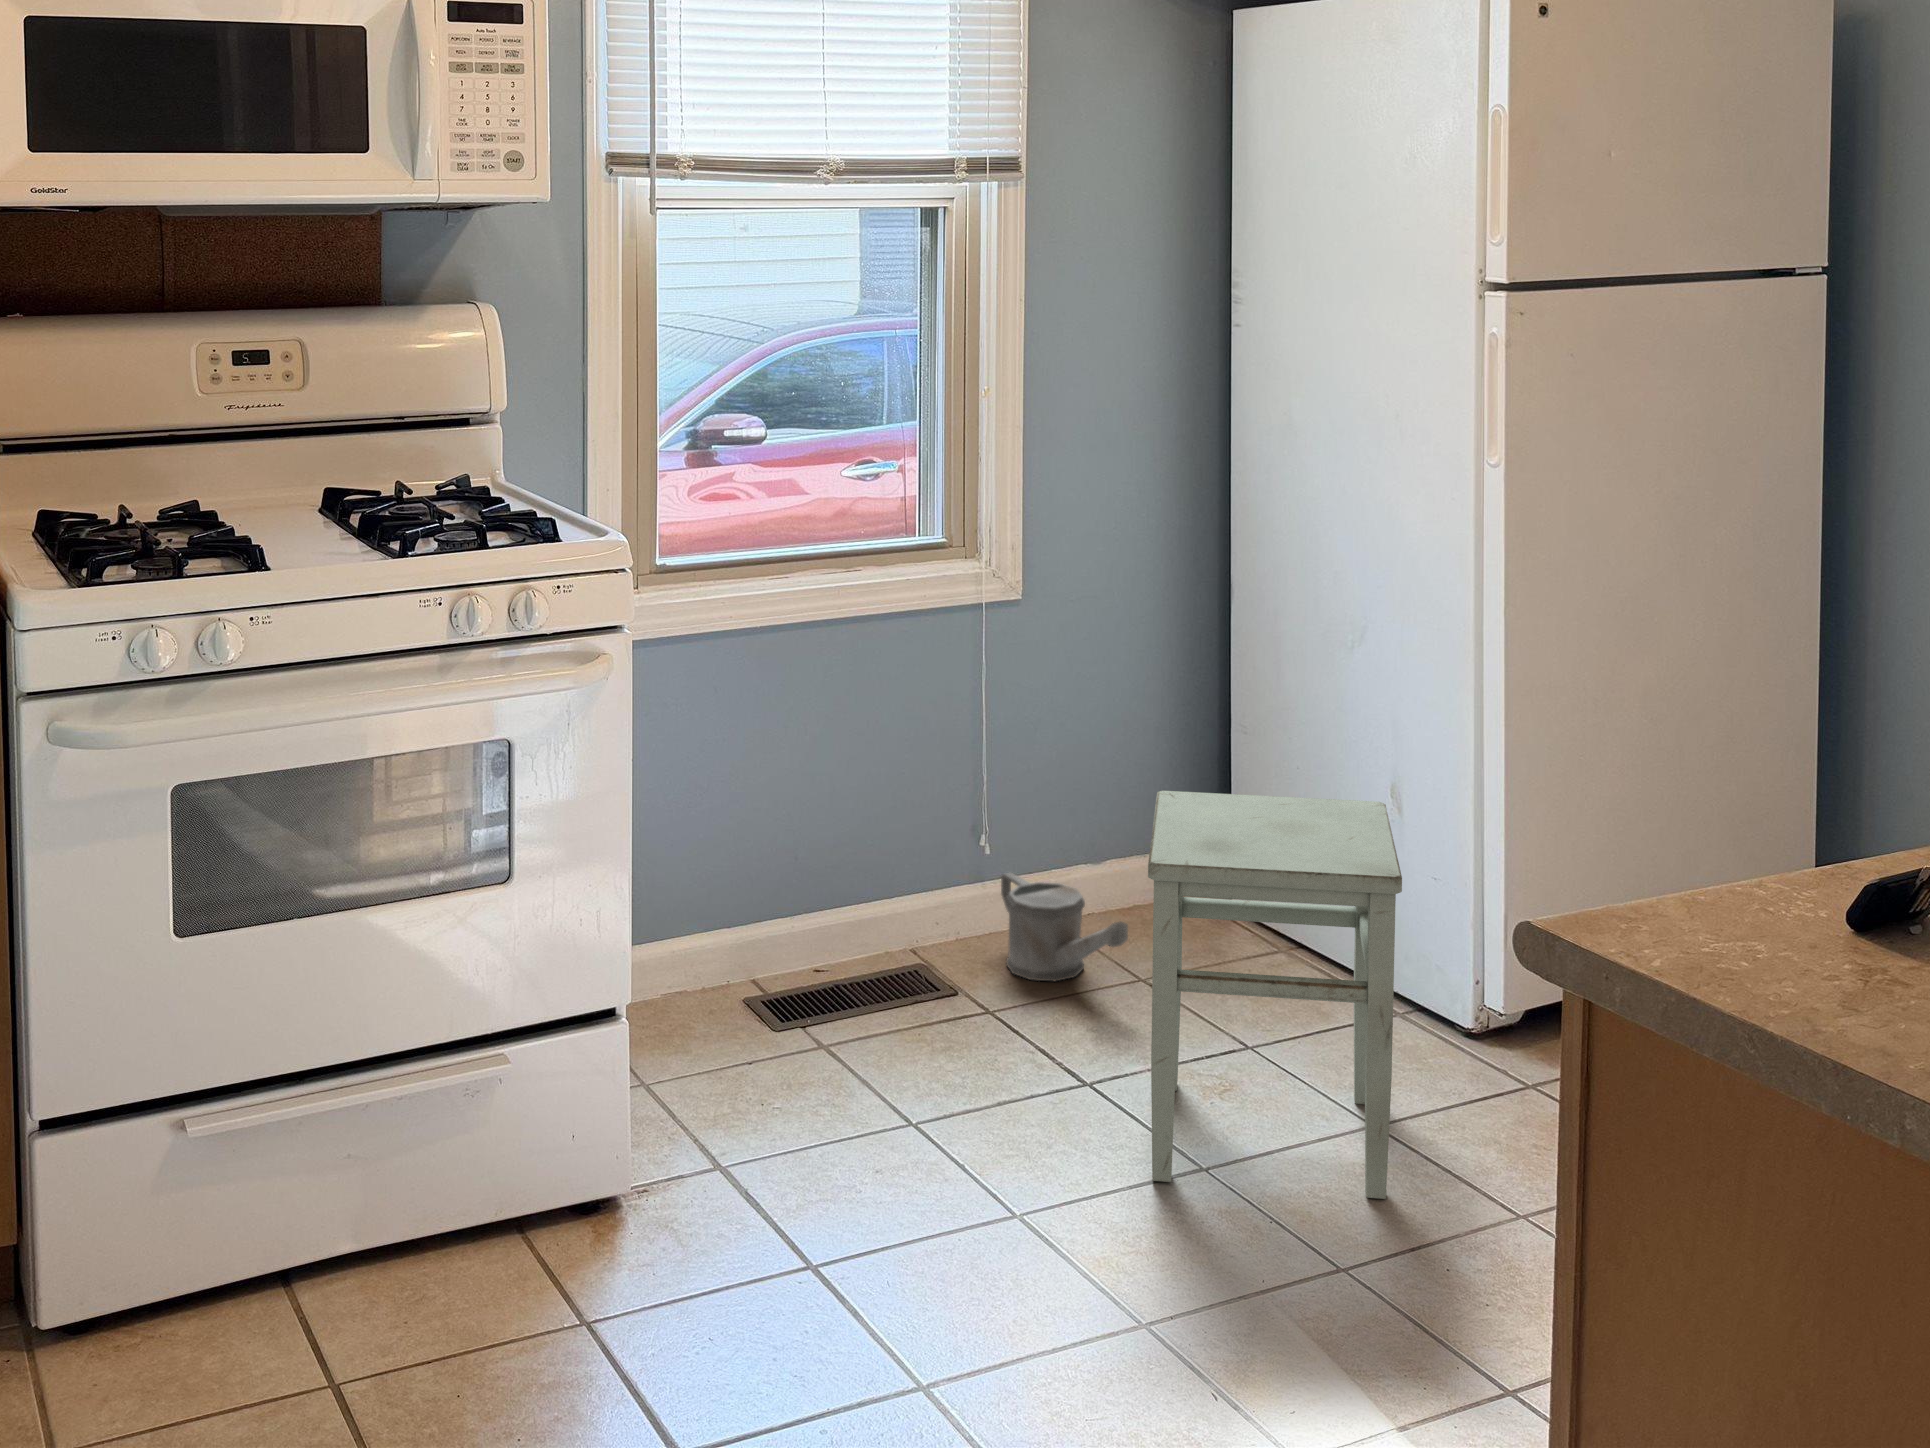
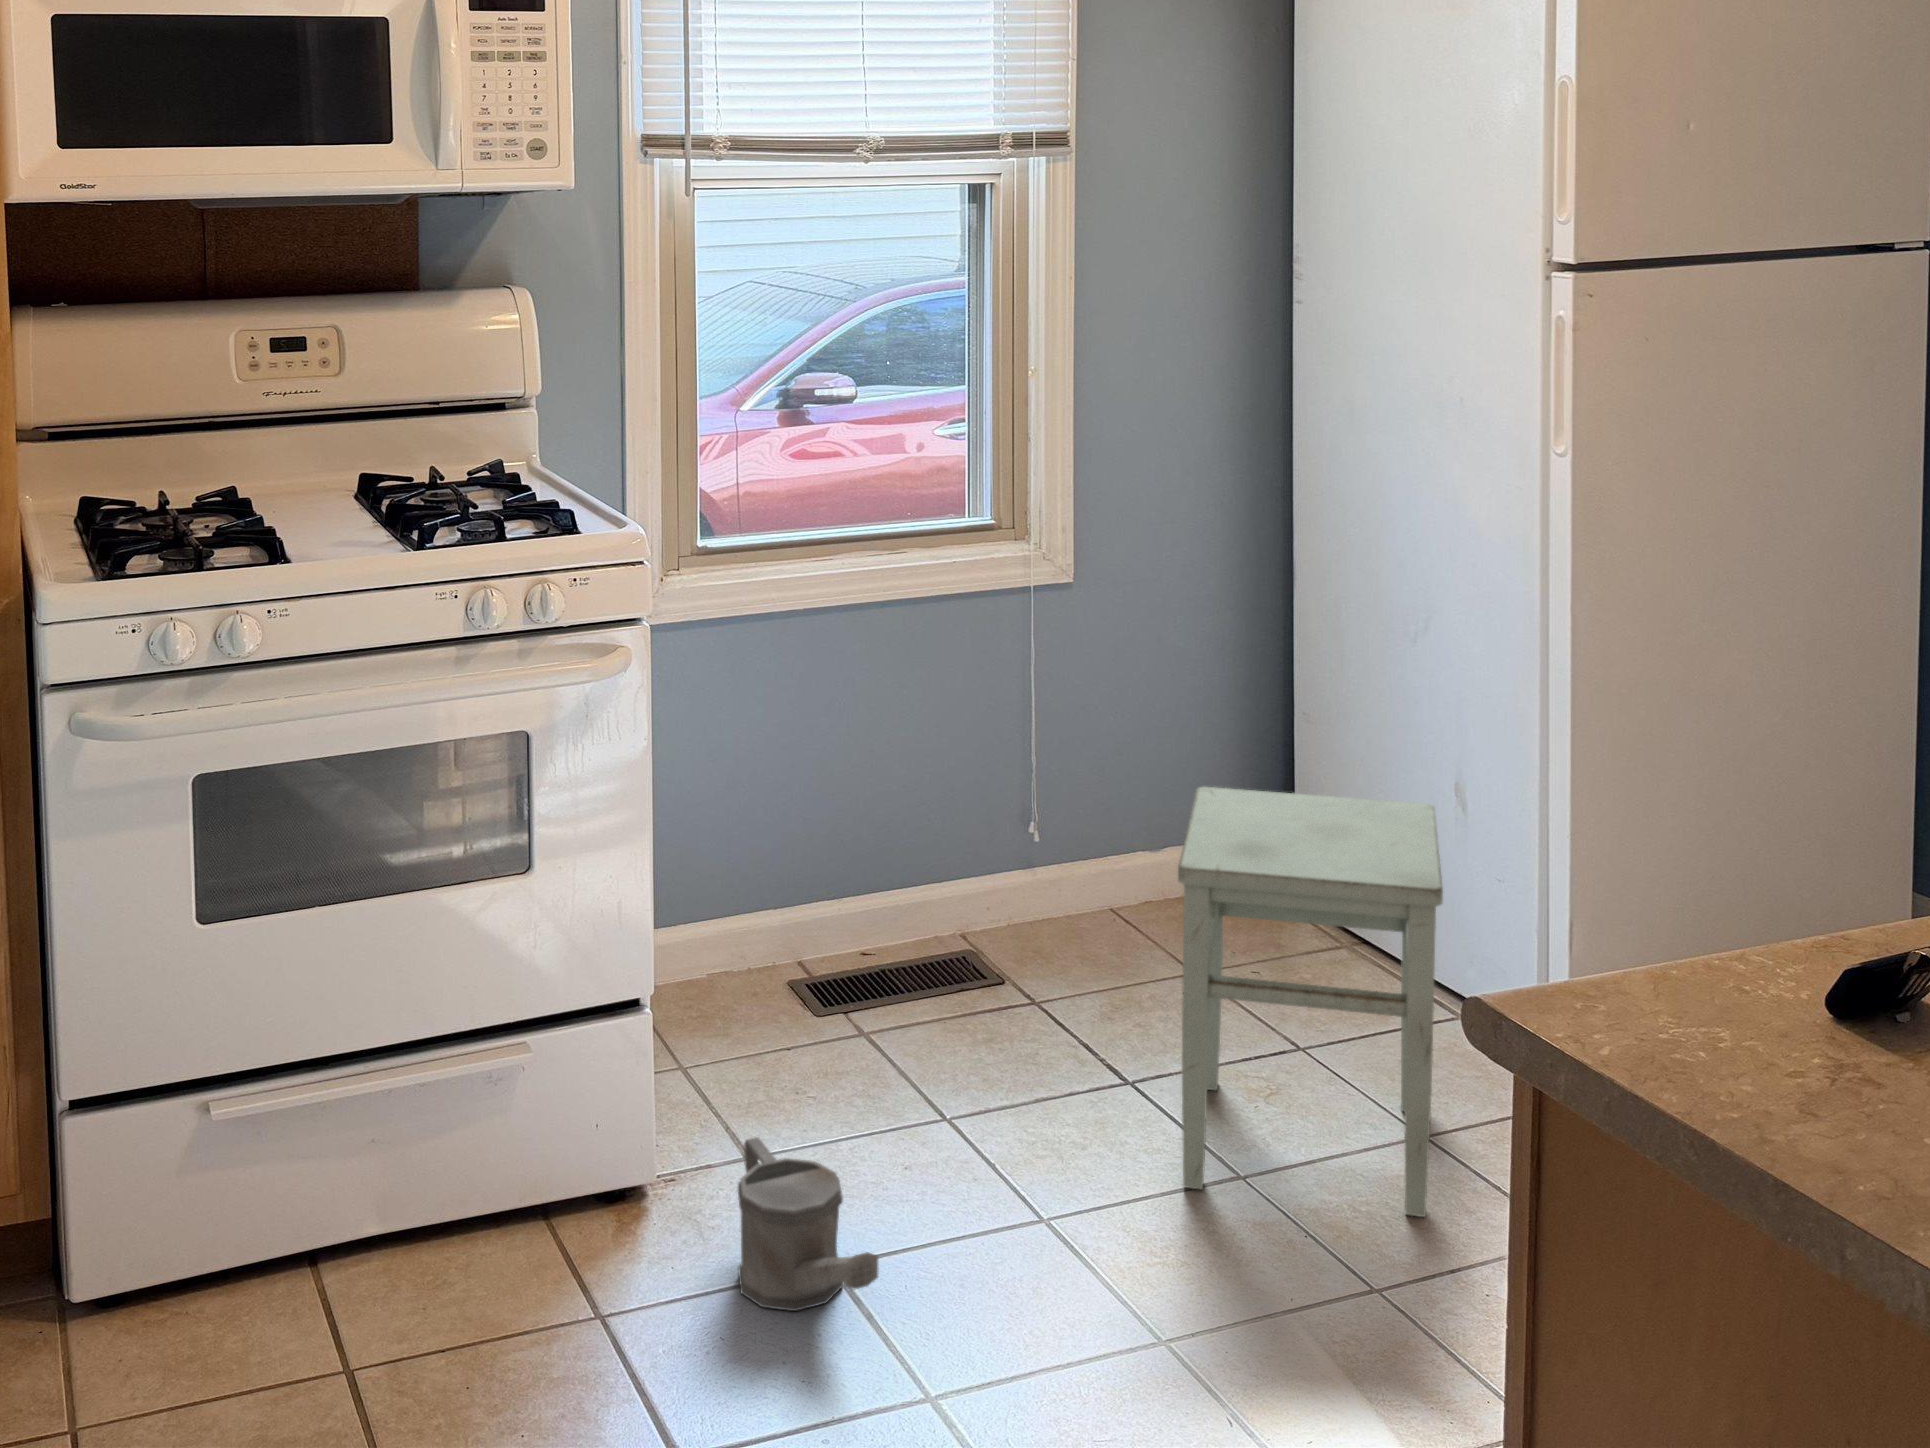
watering can: present [1001,873,1128,981] -> present [738,1137,878,1311]

